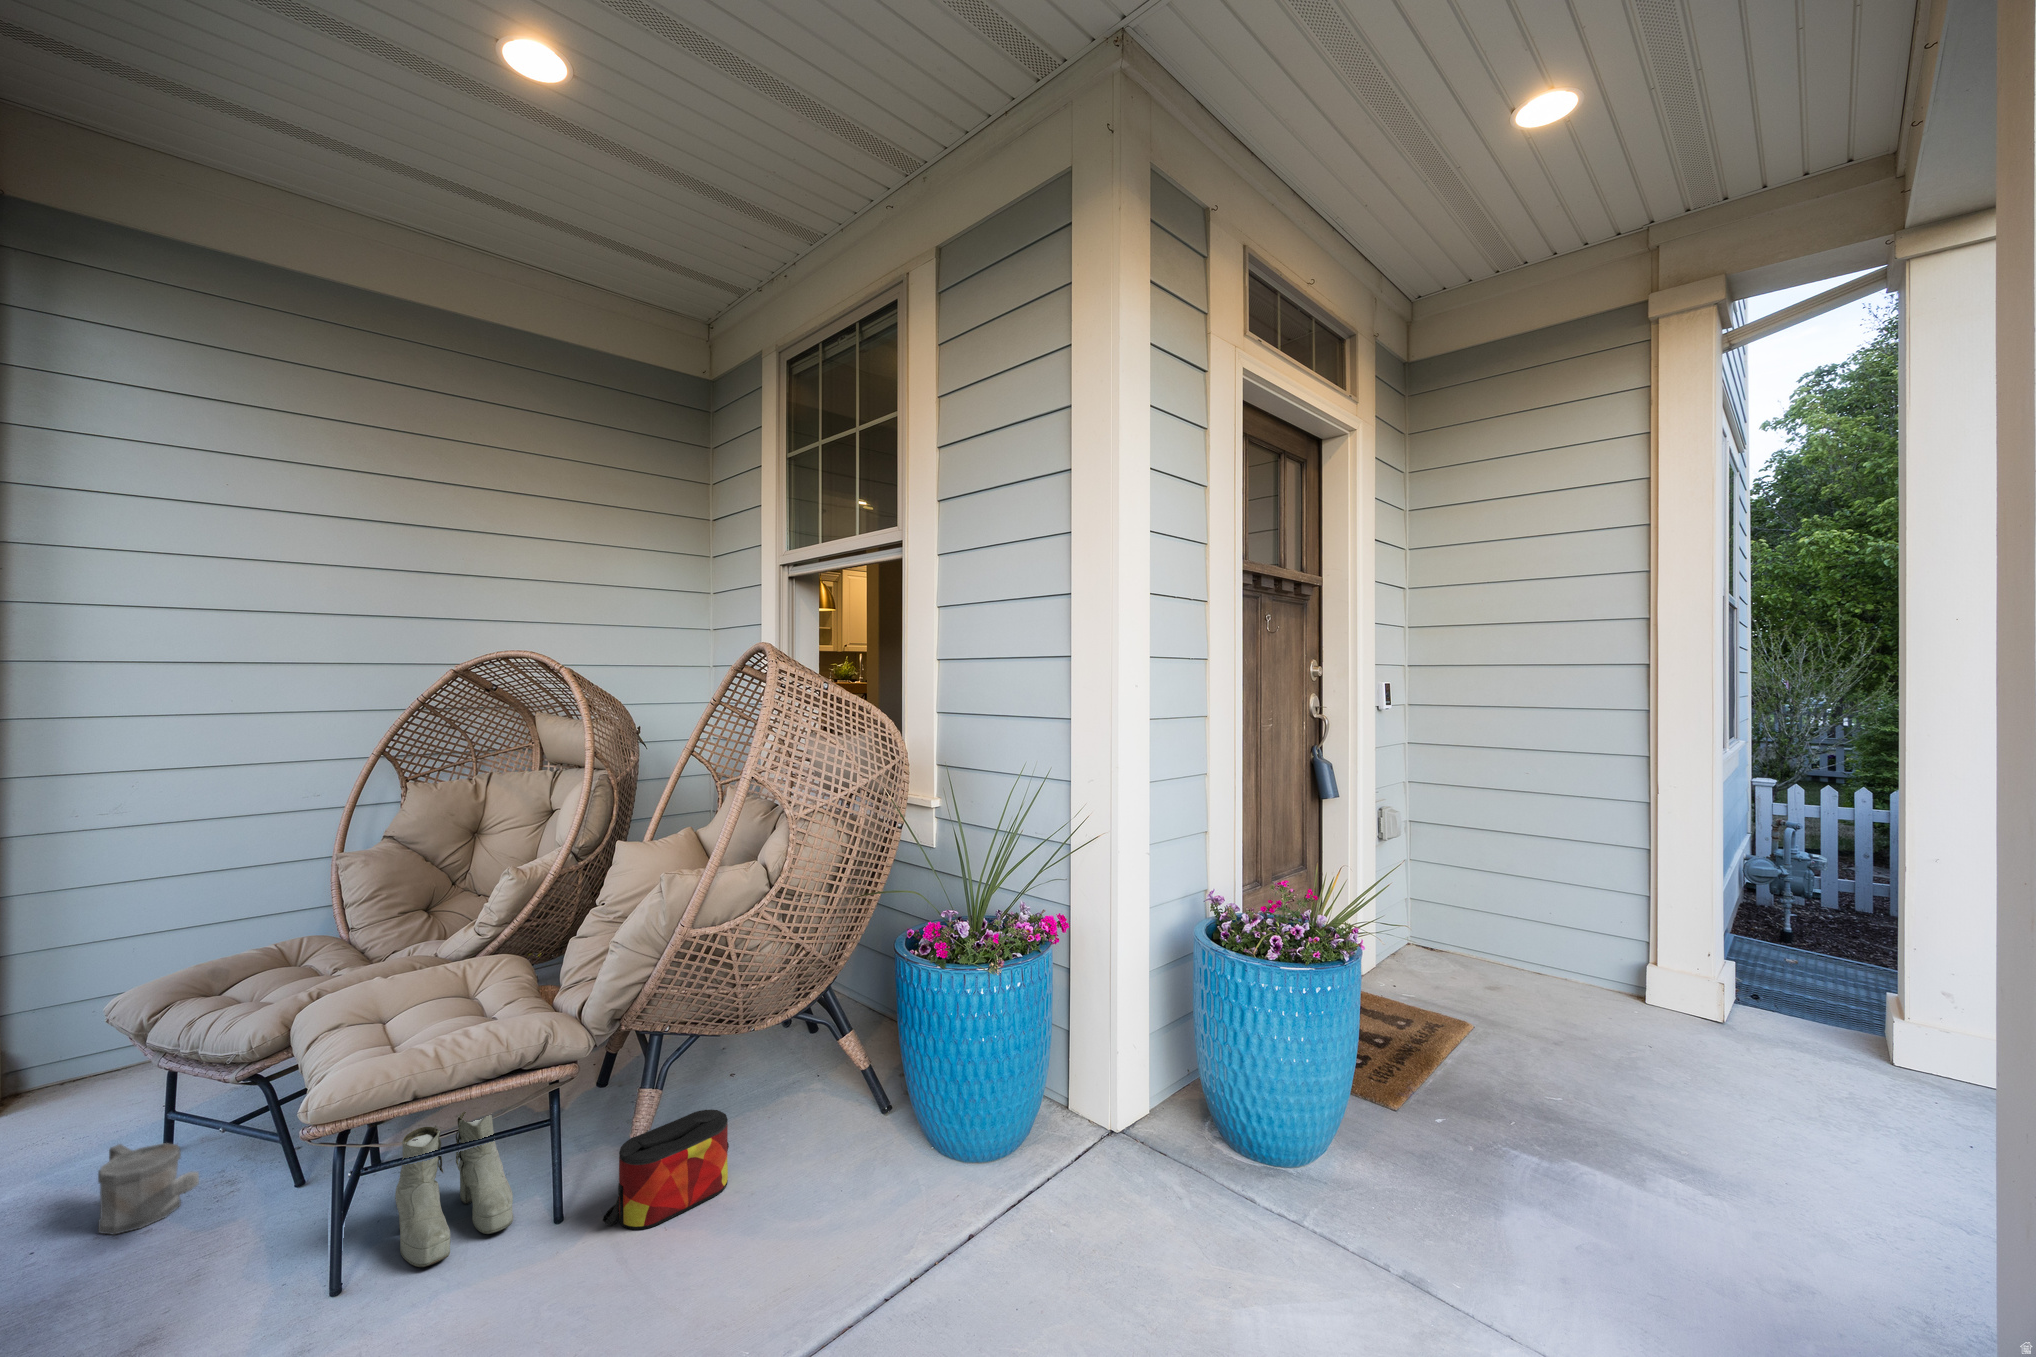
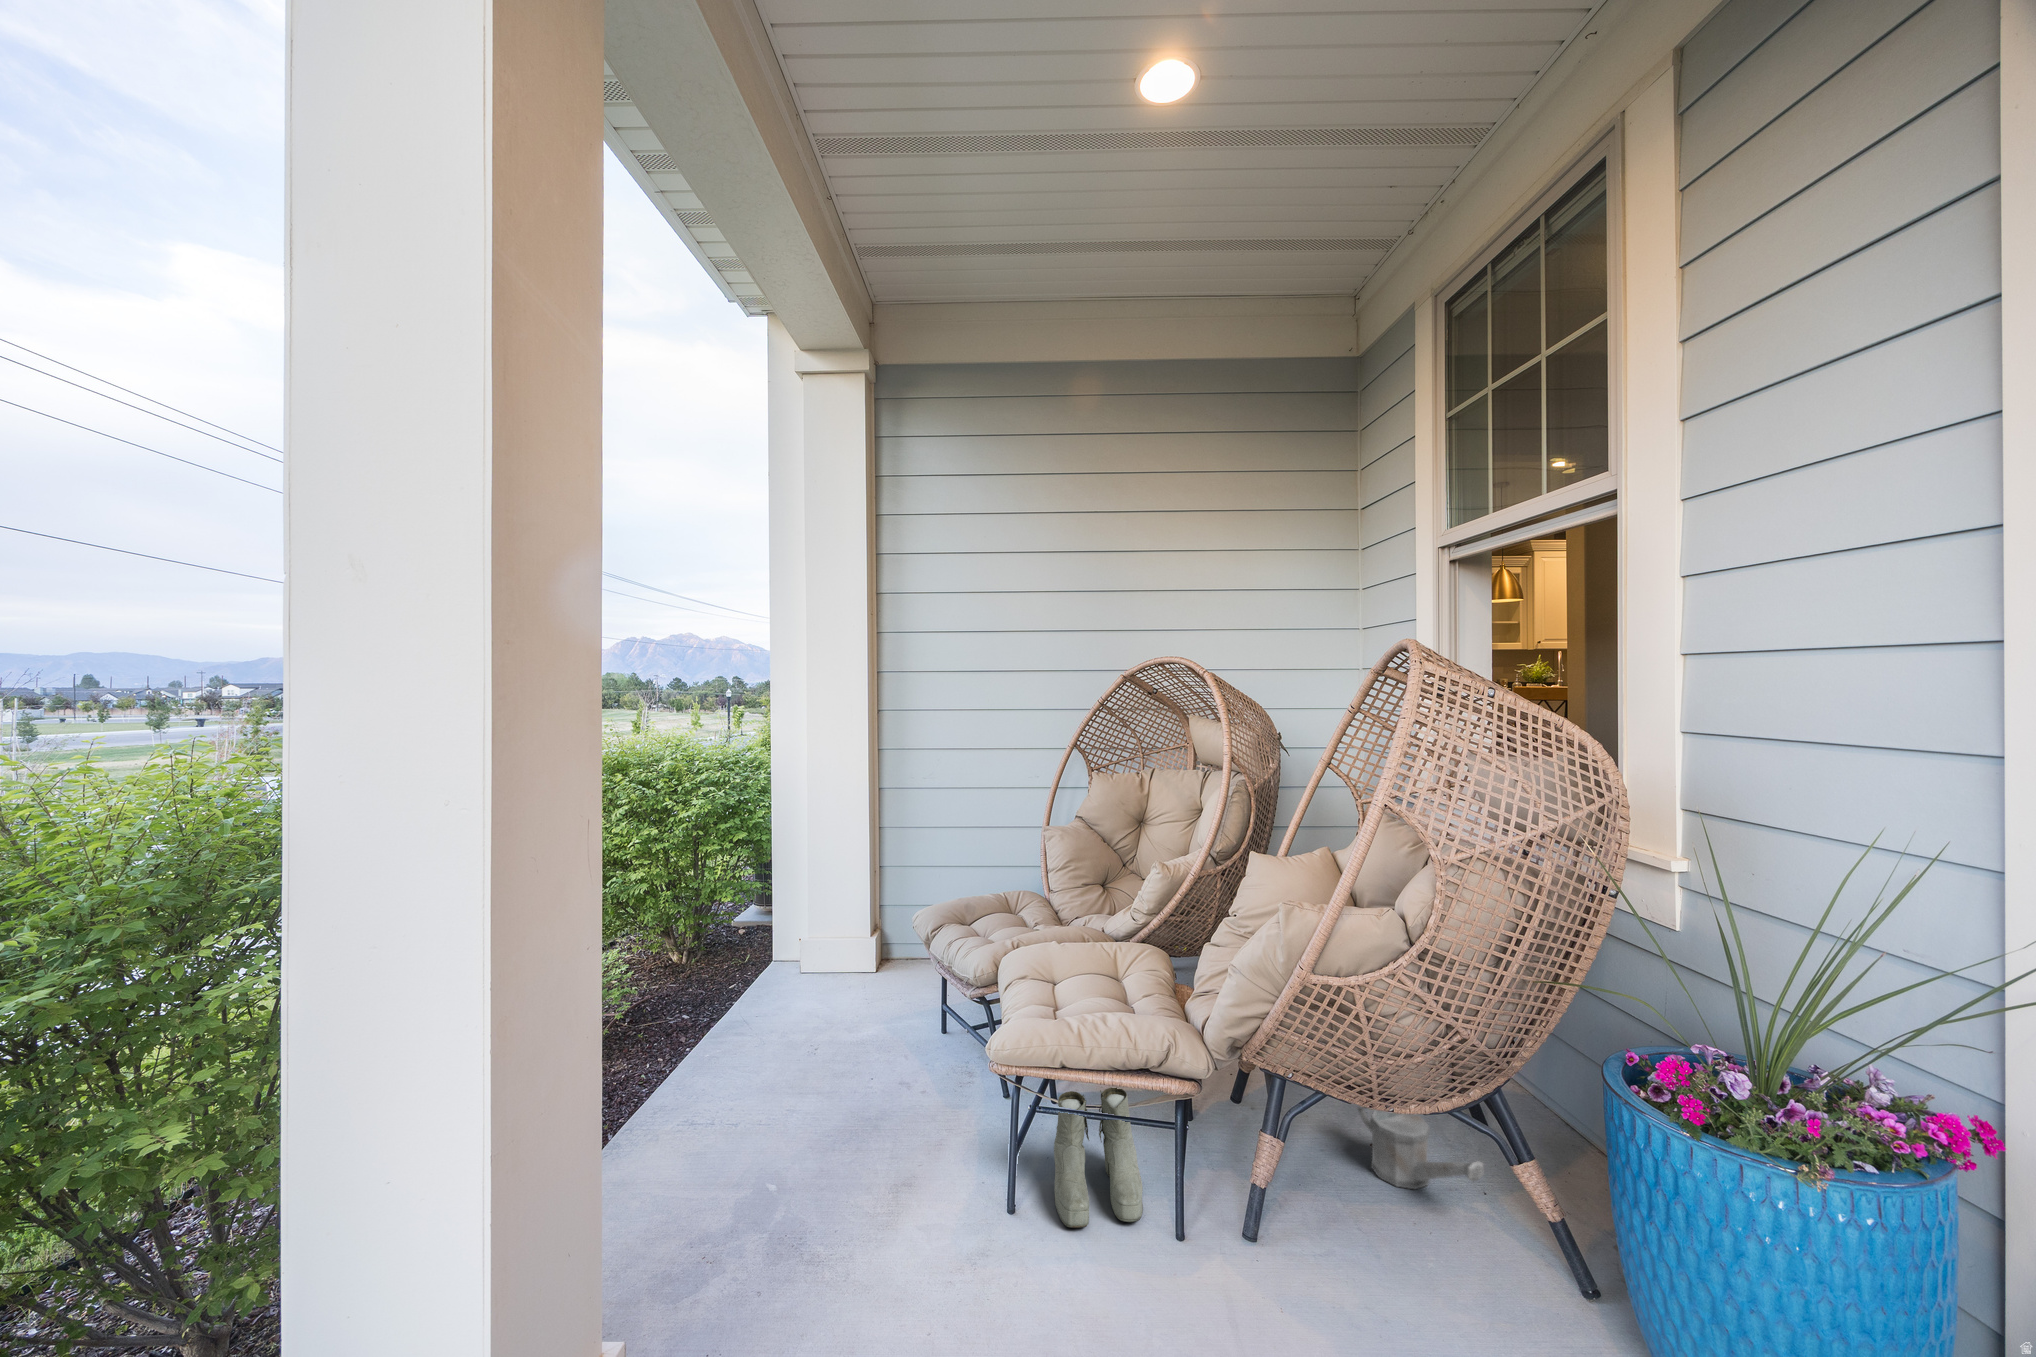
bag: present [602,1109,729,1230] -> none [1219,1183,1361,1301]
watering can: present [98,1143,199,1234] -> present [1358,1107,1483,1189]

